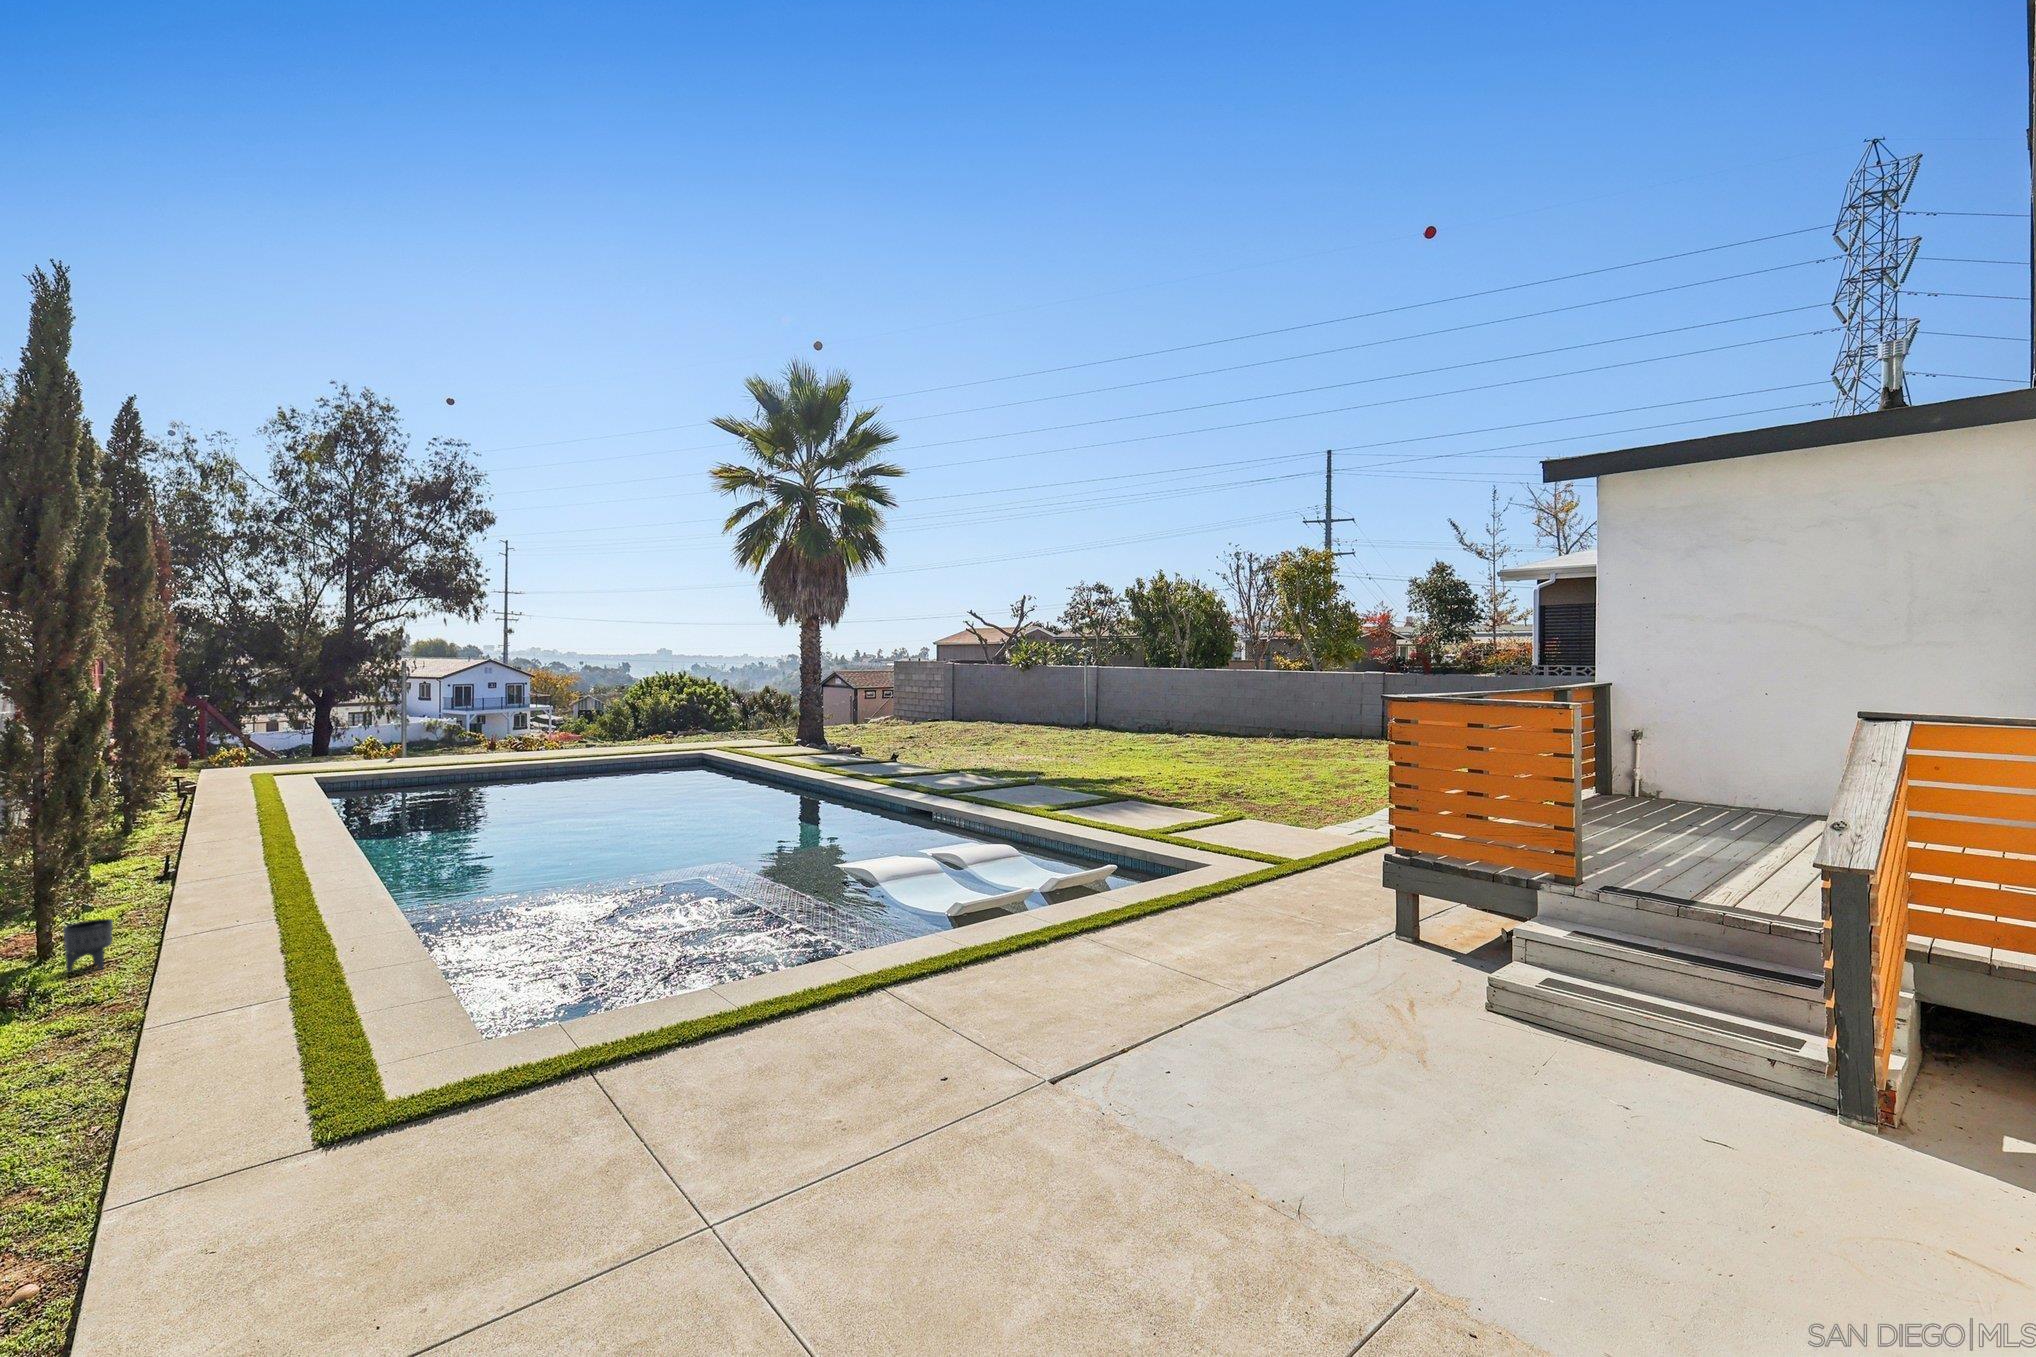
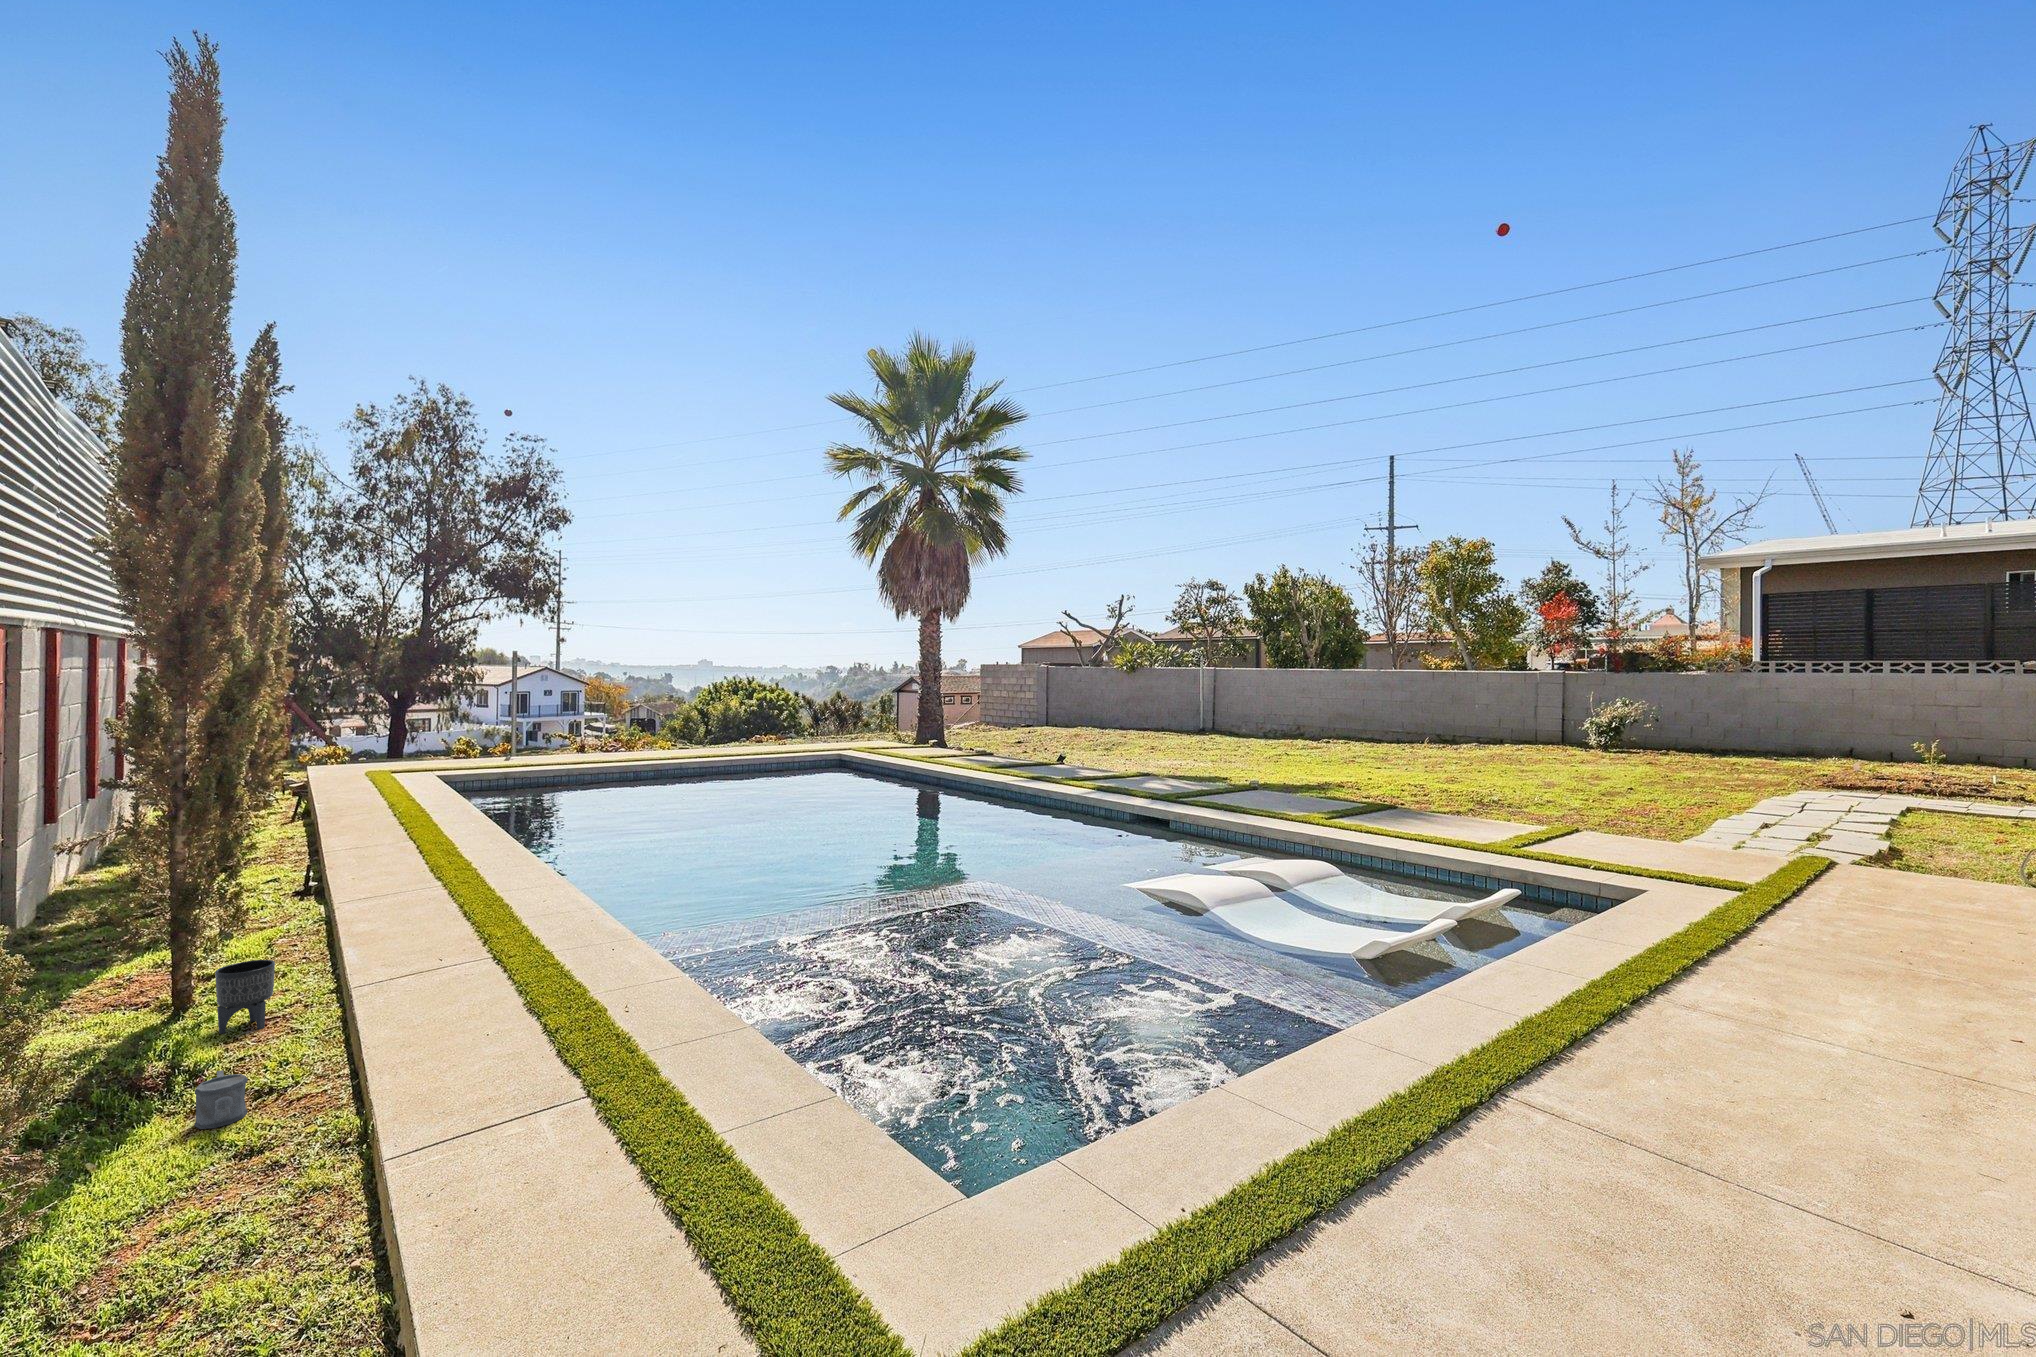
watering can: none [30,992,72,1030] -> present [195,1070,248,1129]

